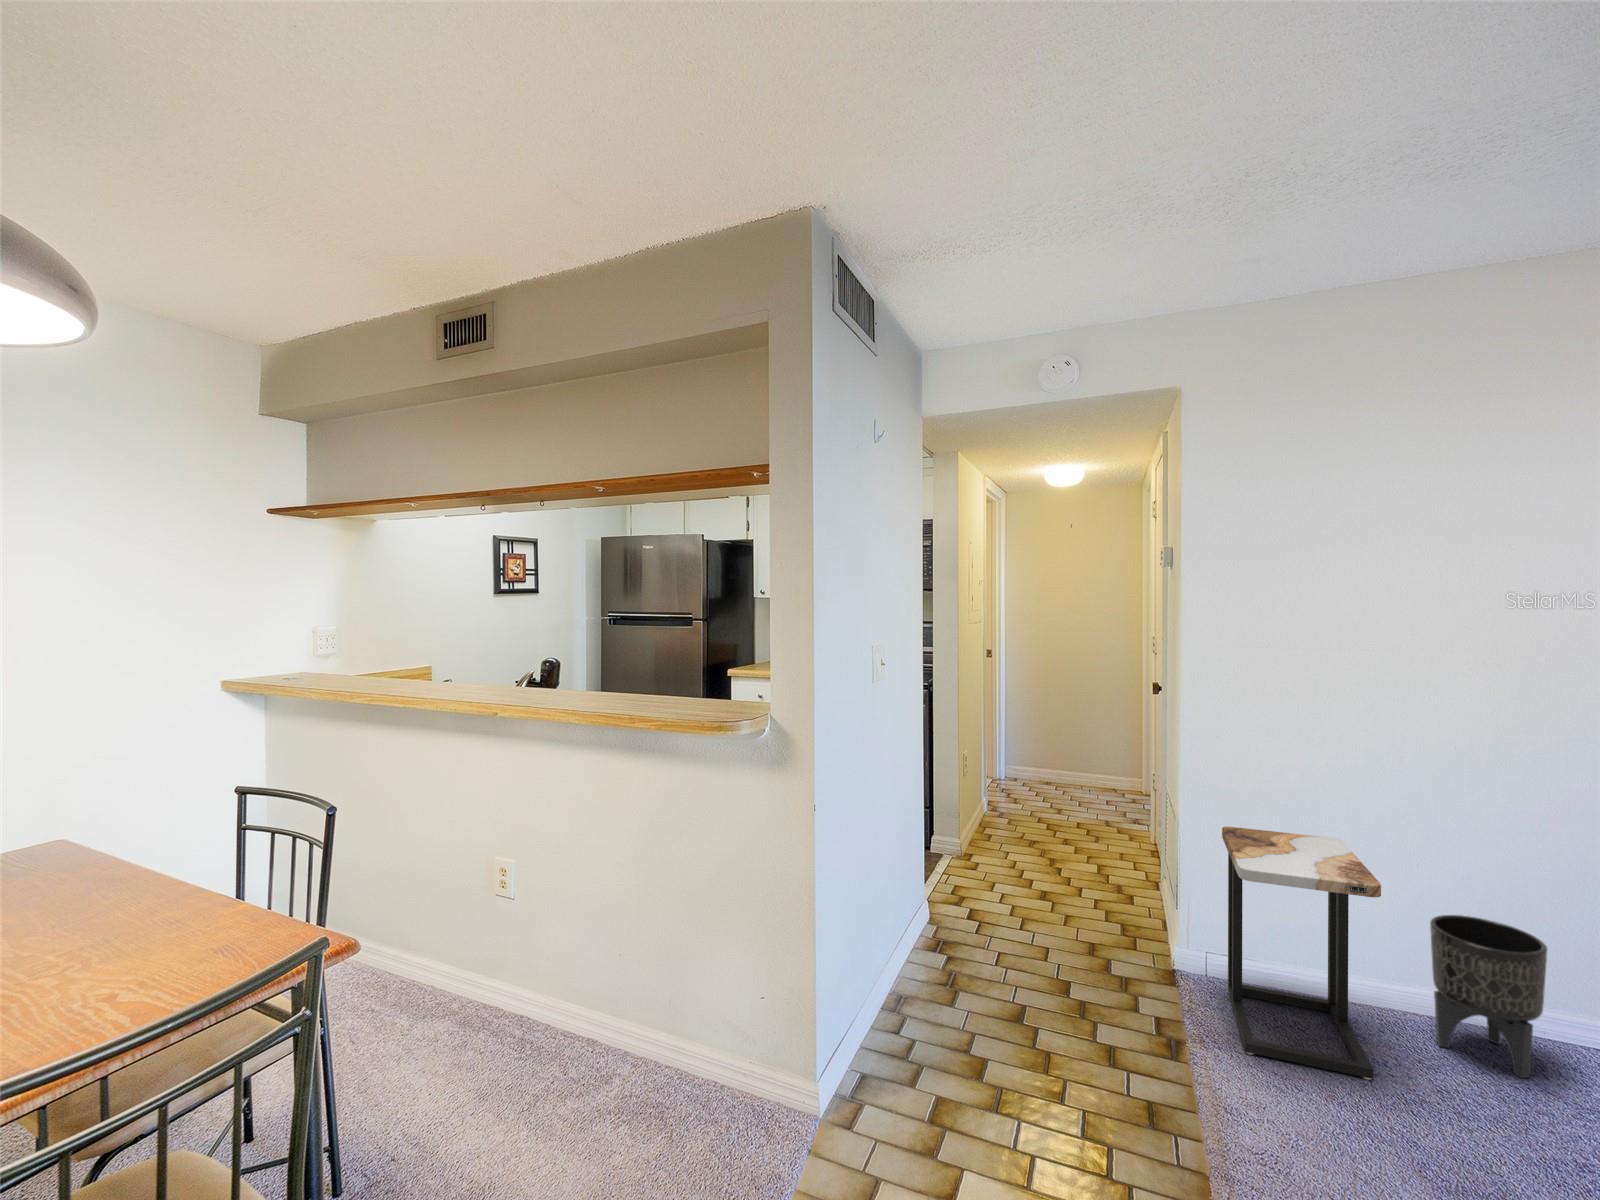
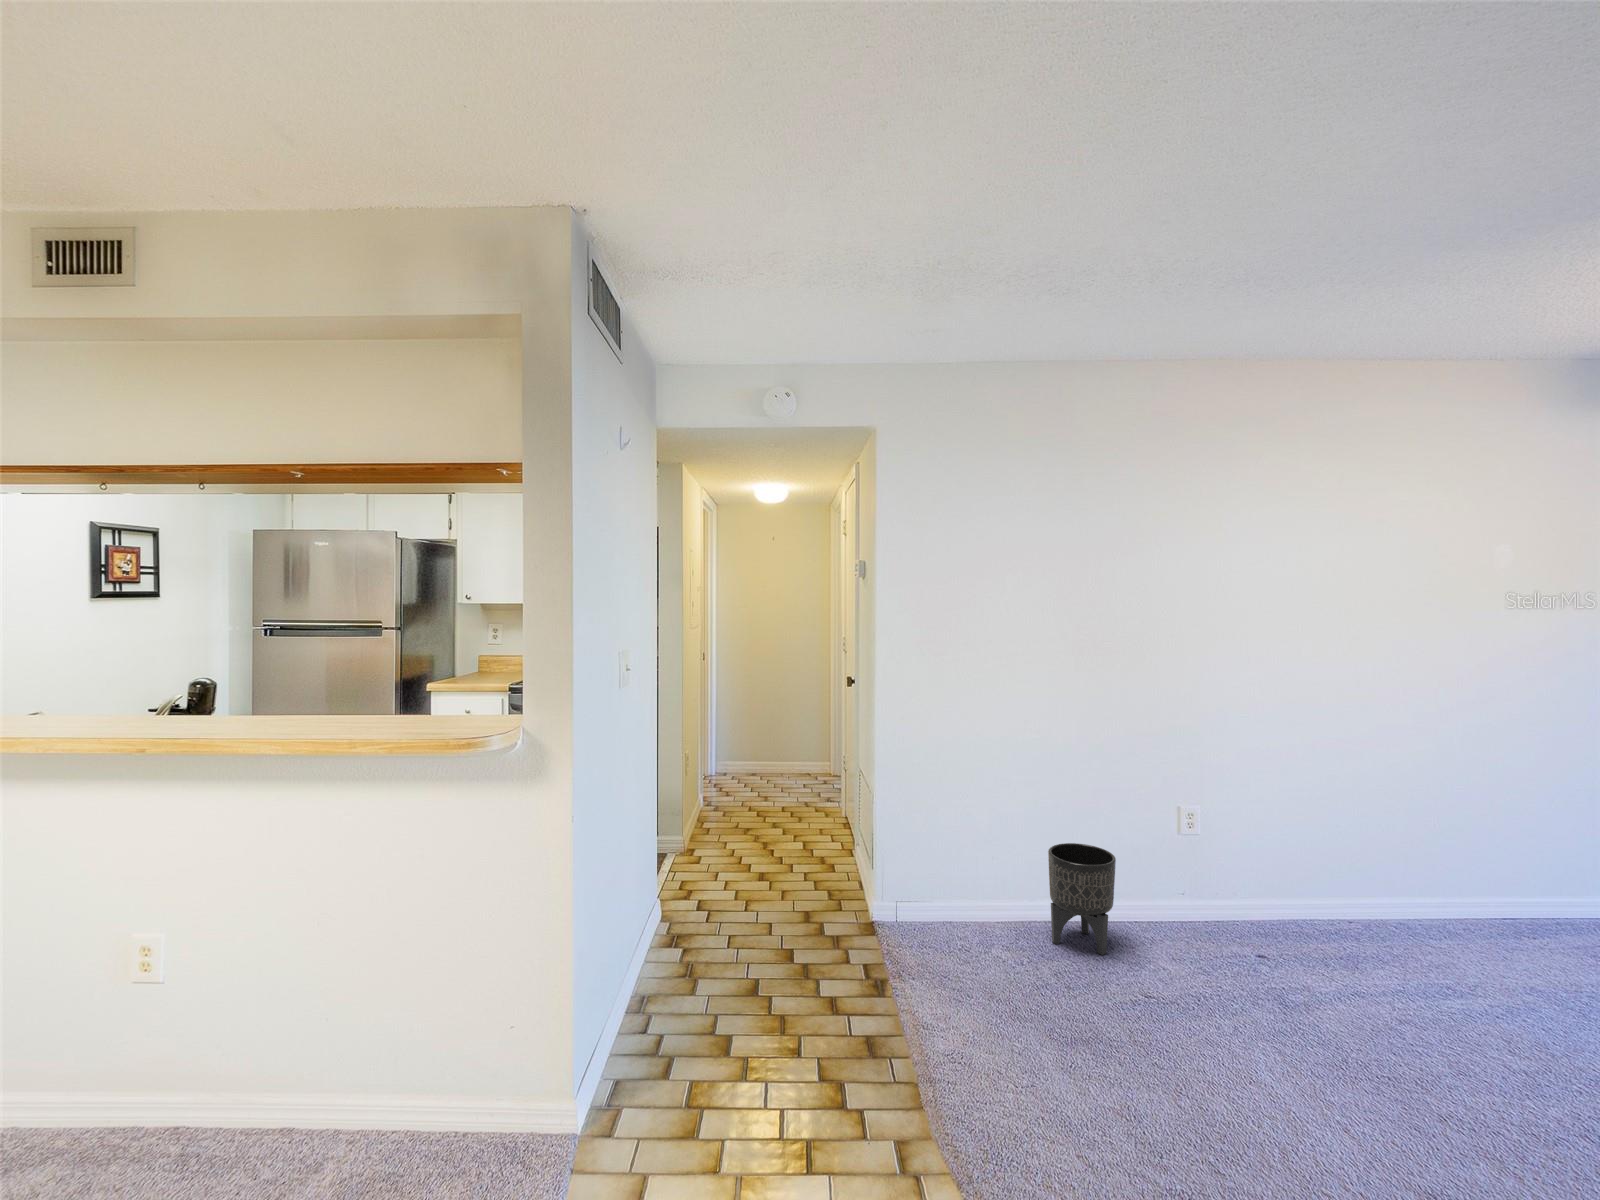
side table: present [1222,827,1381,1080] -> none [910,796,1022,980]

